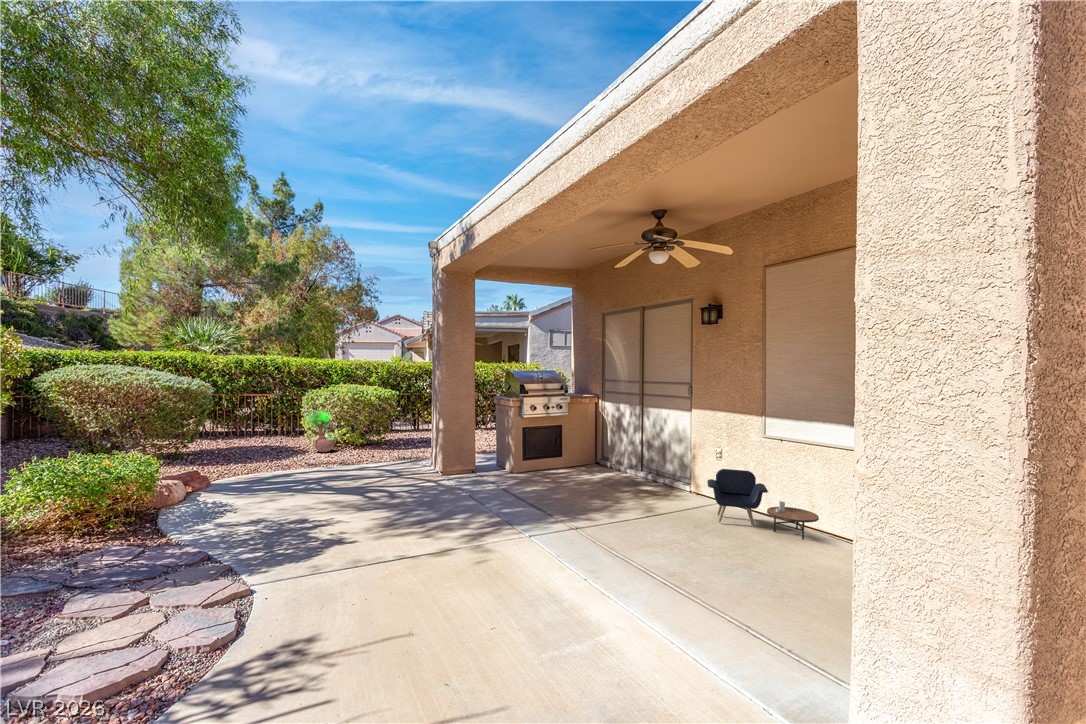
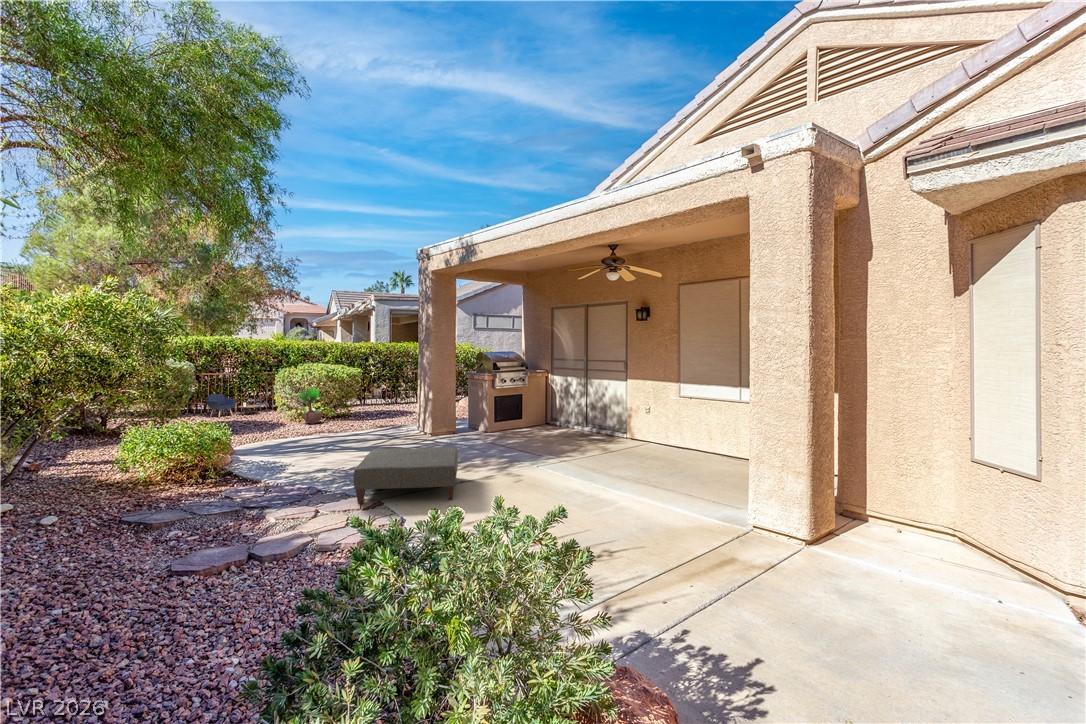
armchair: present [707,469,819,539] -> present [206,394,261,417]
ottoman: none [199,504,401,603] -> present [354,448,458,504]

